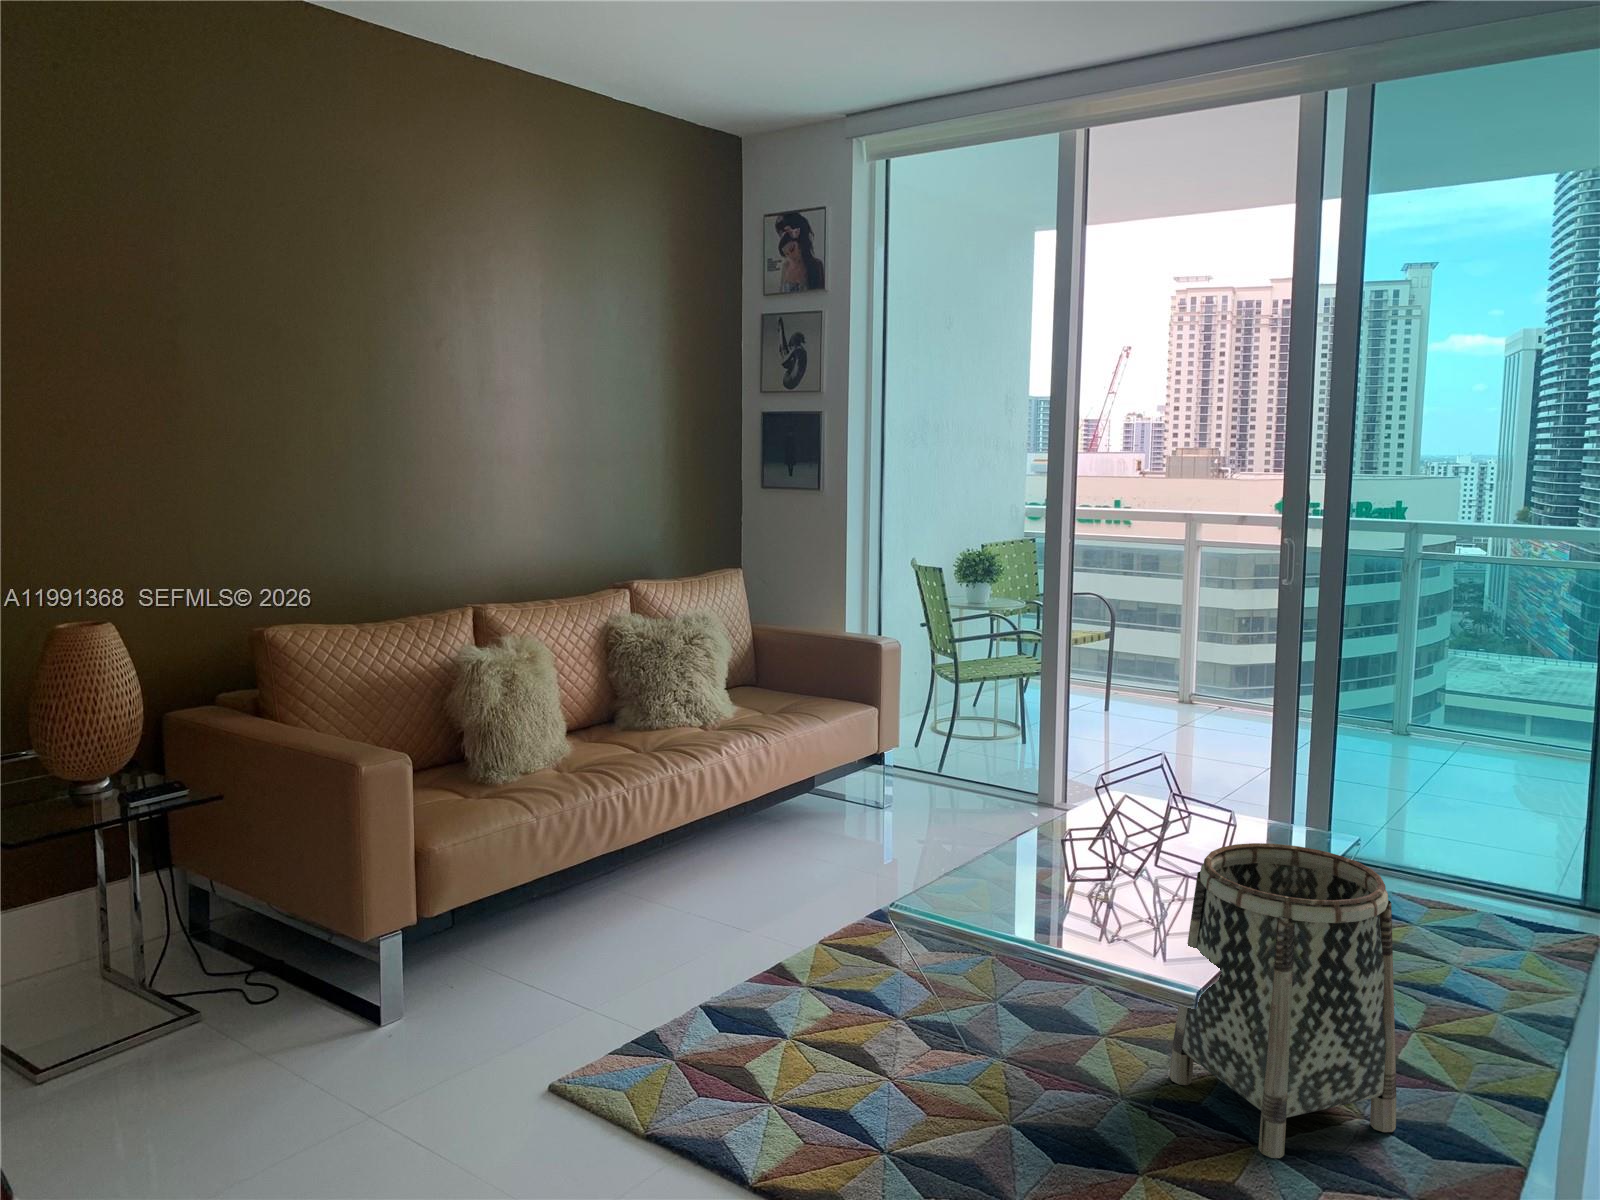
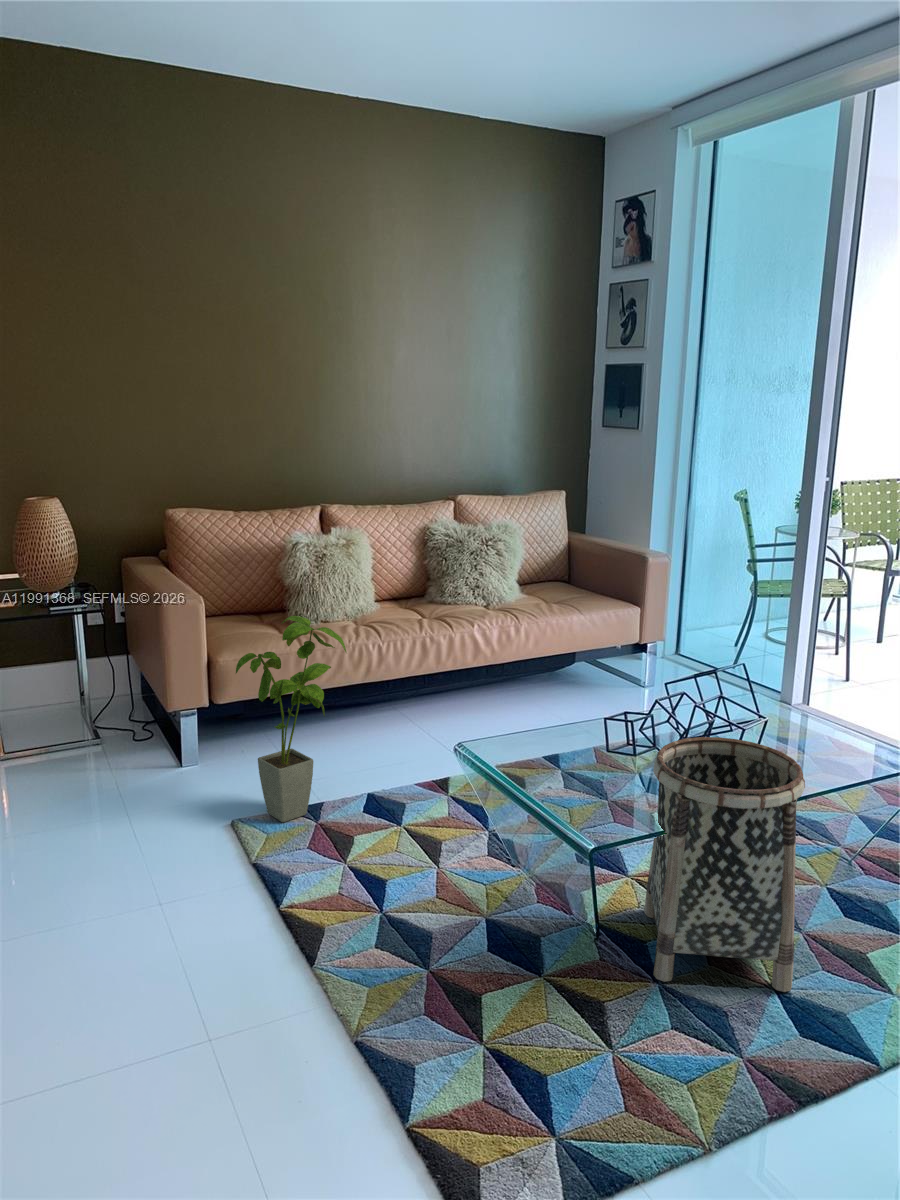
house plant: none [553,764,715,1079] -> present [236,616,346,822]

